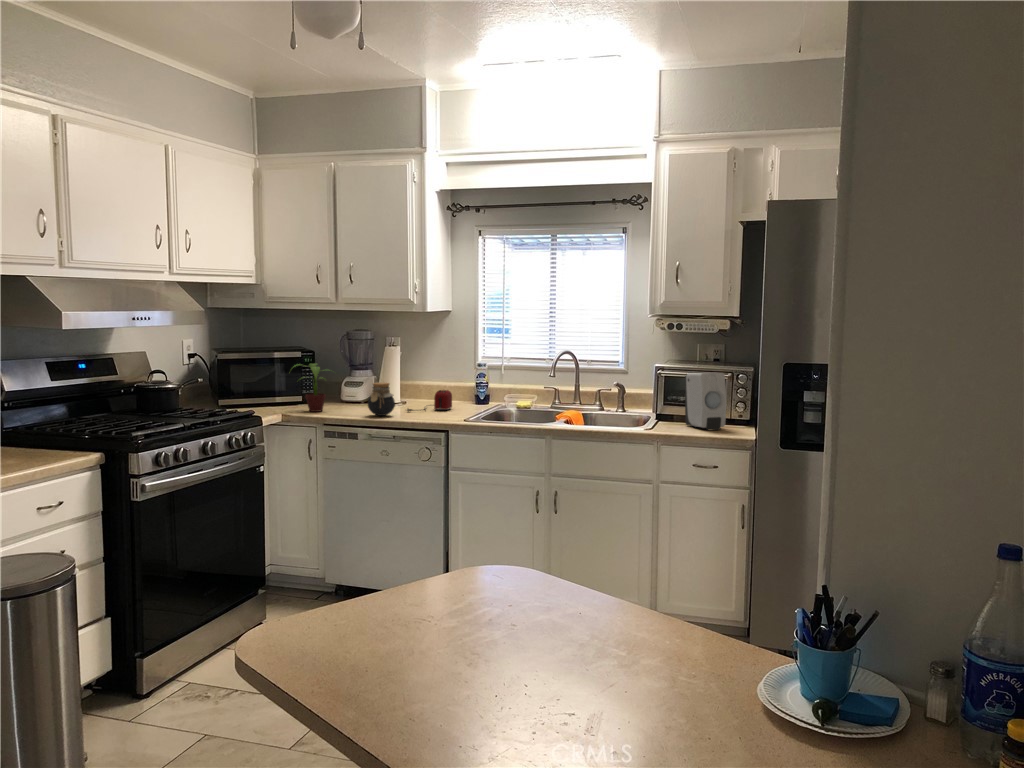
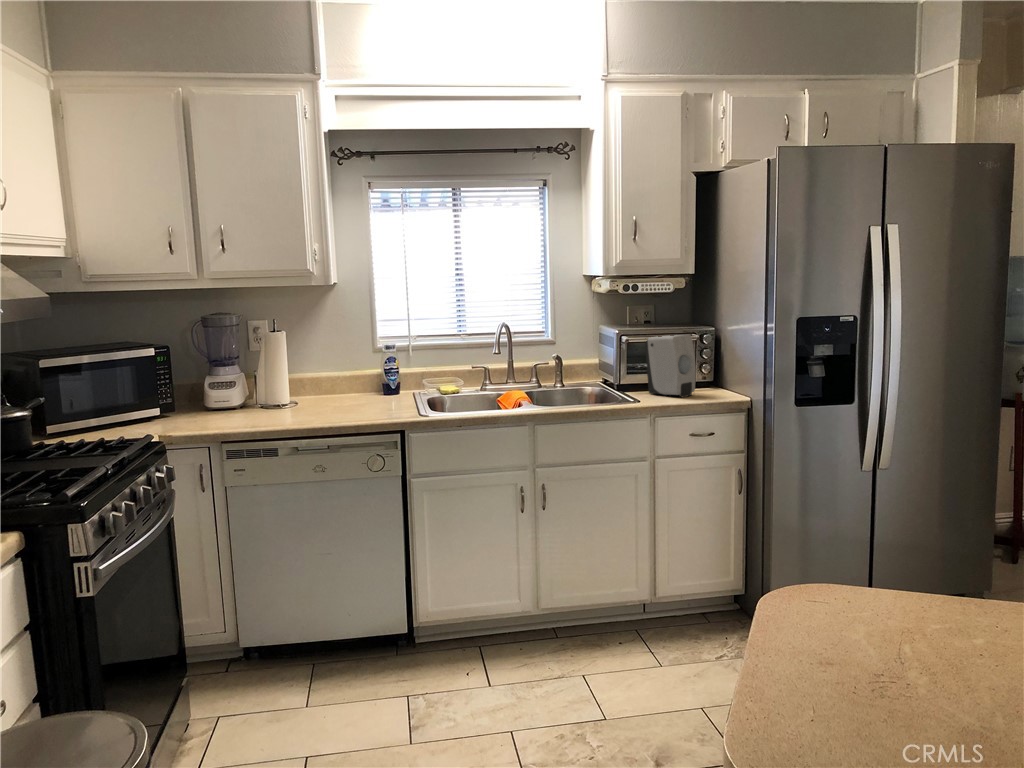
potted plant: present [294,364,326,412] -> none [166,361,228,426]
jar: present [368,383,395,416] -> none [286,379,322,422]
toaster: present [407,390,452,412] -> none [321,380,369,413]

